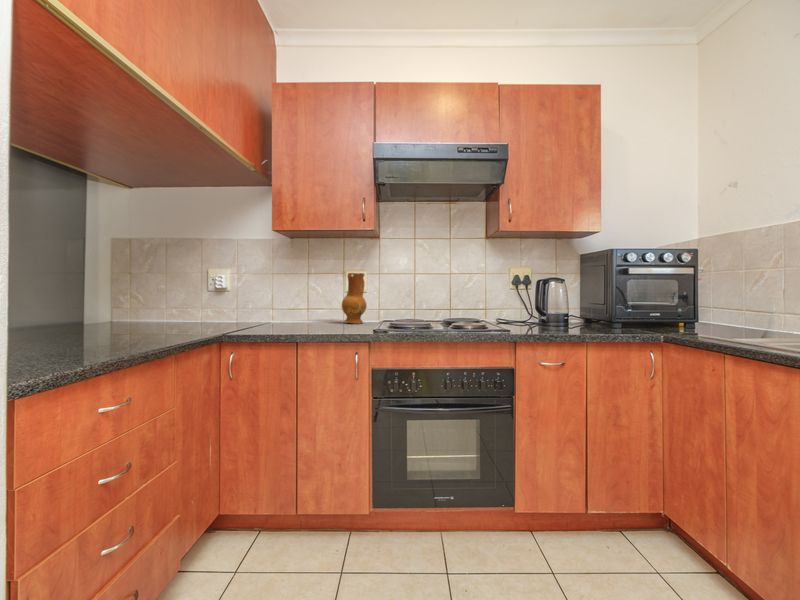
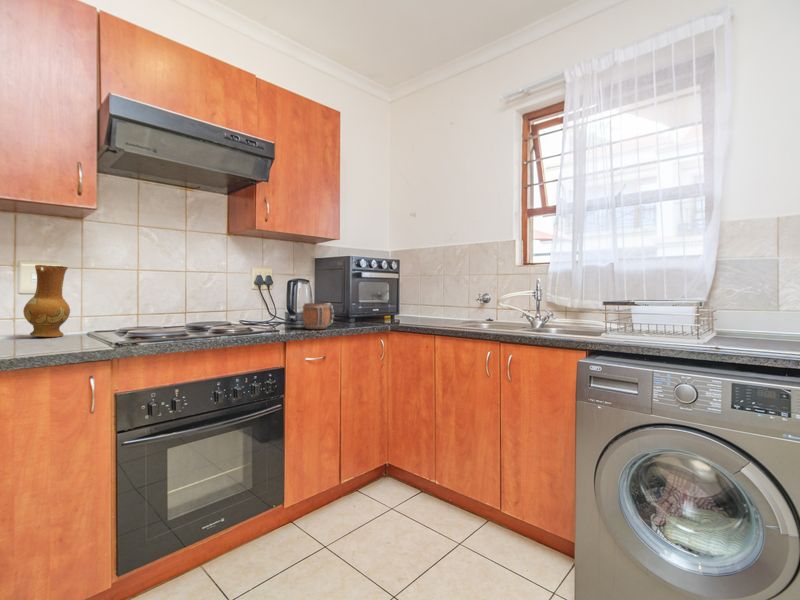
mug: none [538,304,579,332] -> present [302,303,334,329]

